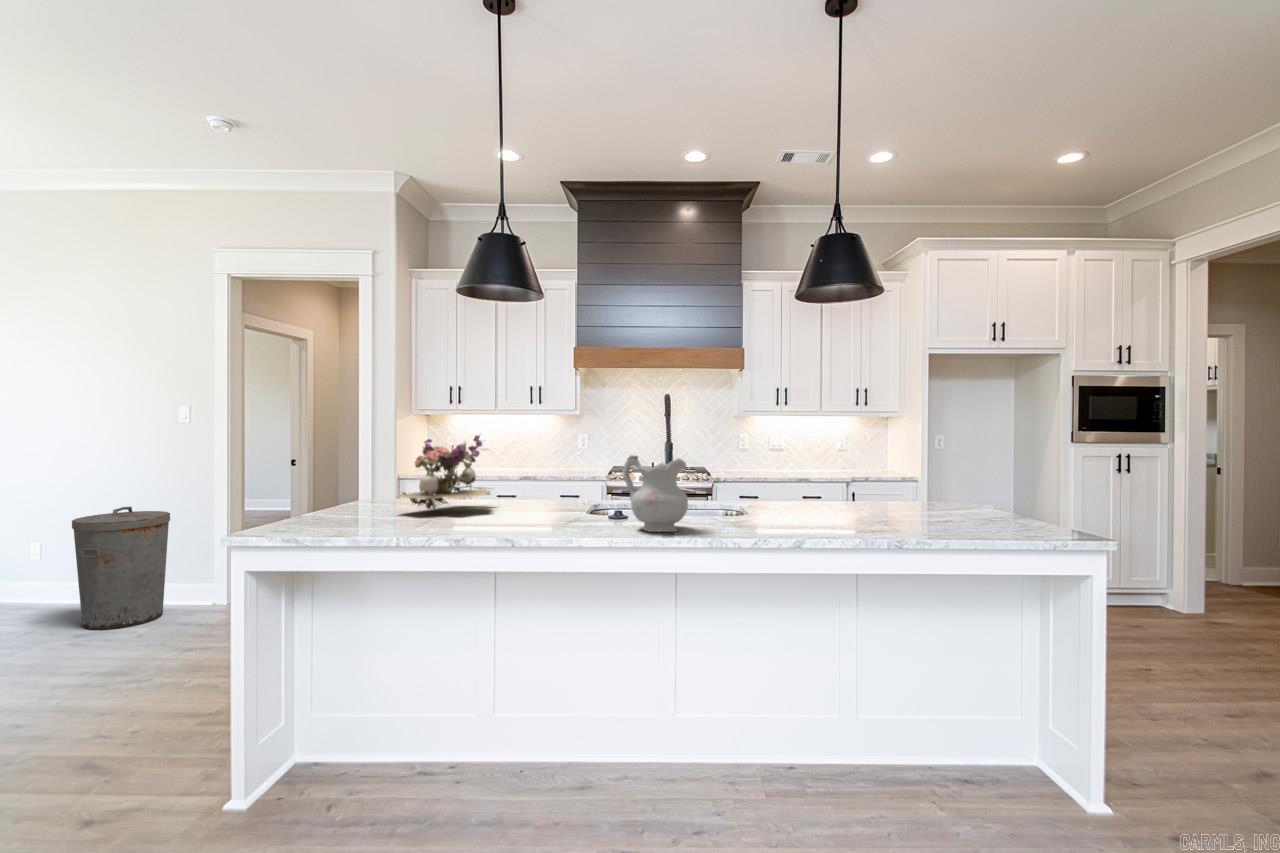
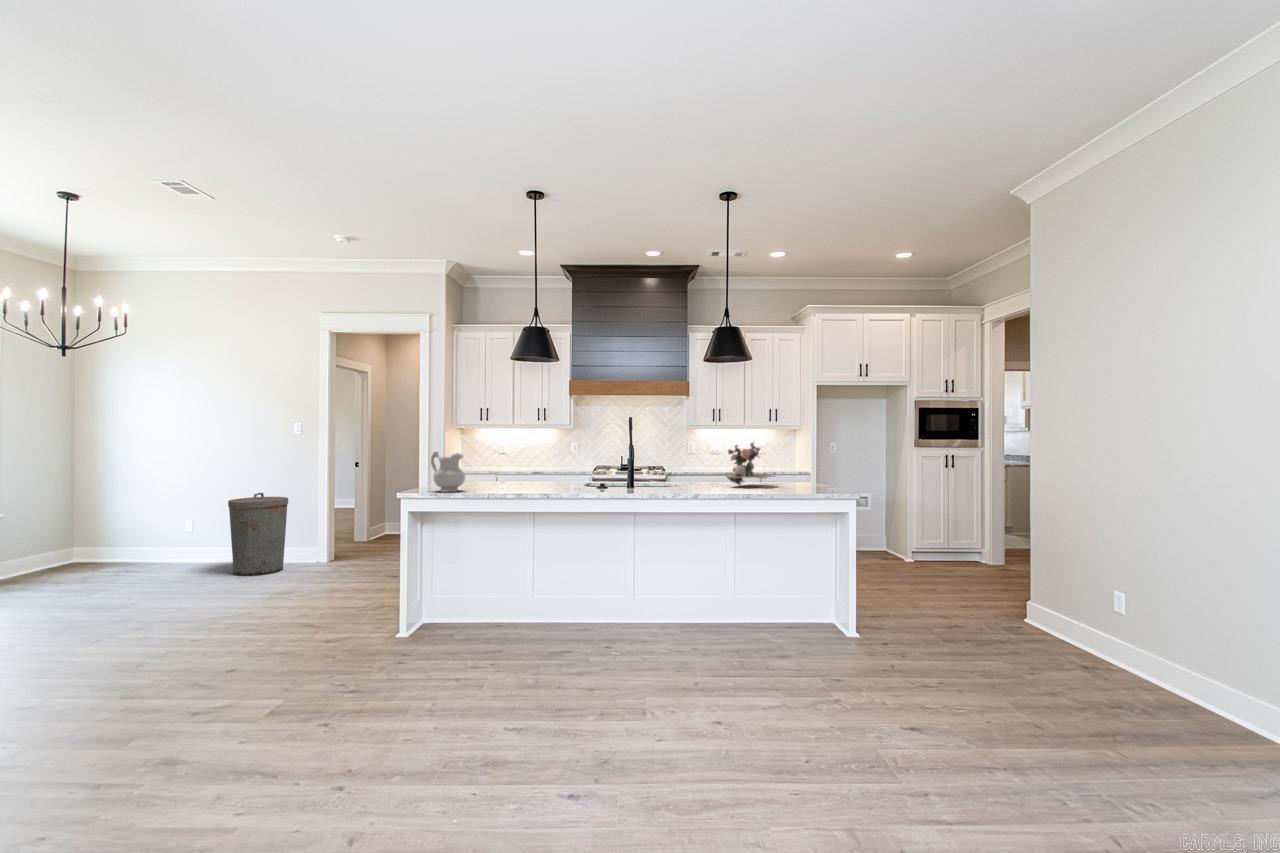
flower arrangement: present [399,435,493,510] -> present [726,442,775,485]
ceramic pitcher: present [623,456,688,532] -> present [431,452,465,492]

